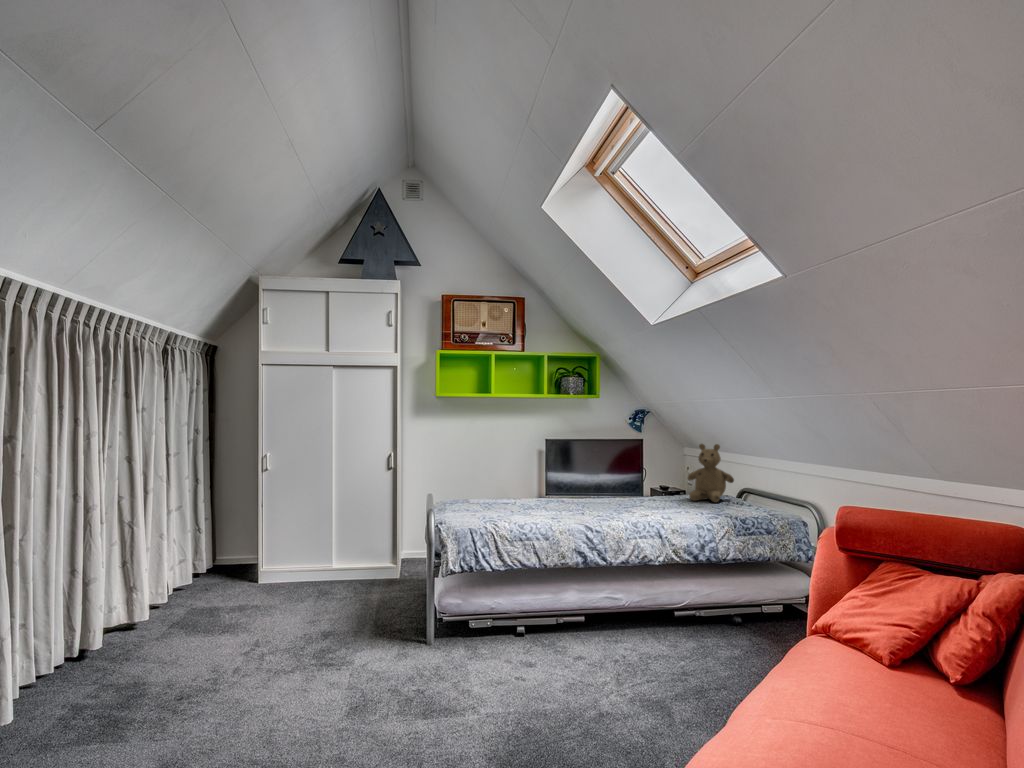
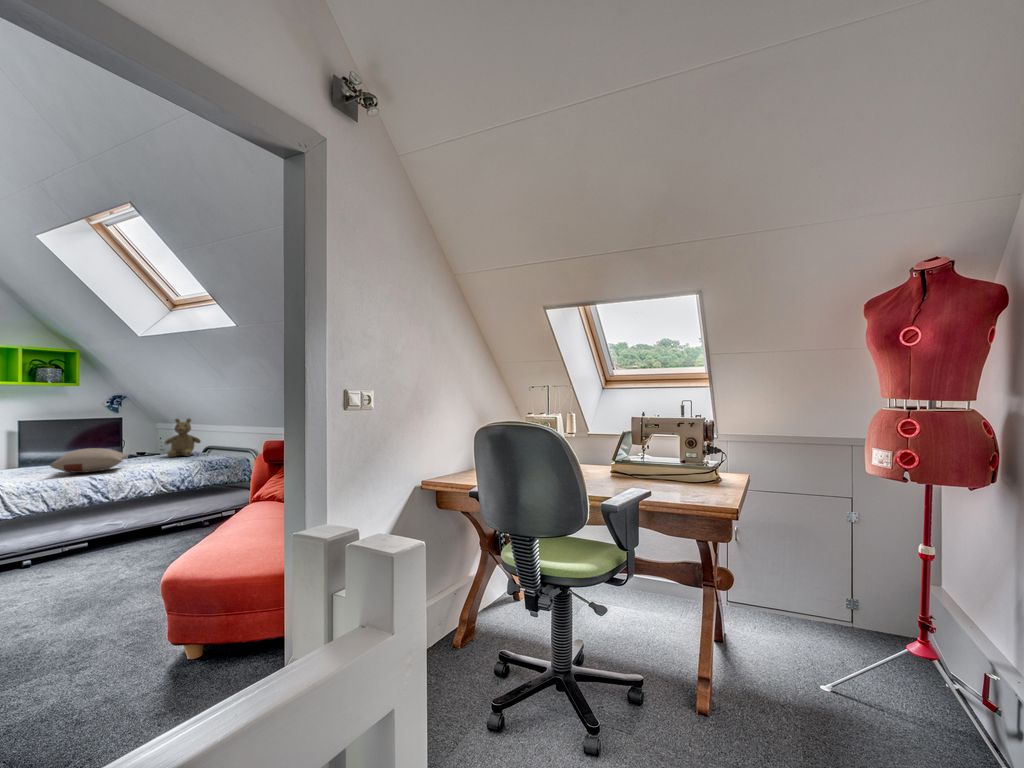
pillow: none [544,484,635,518] -> present [50,448,129,473]

